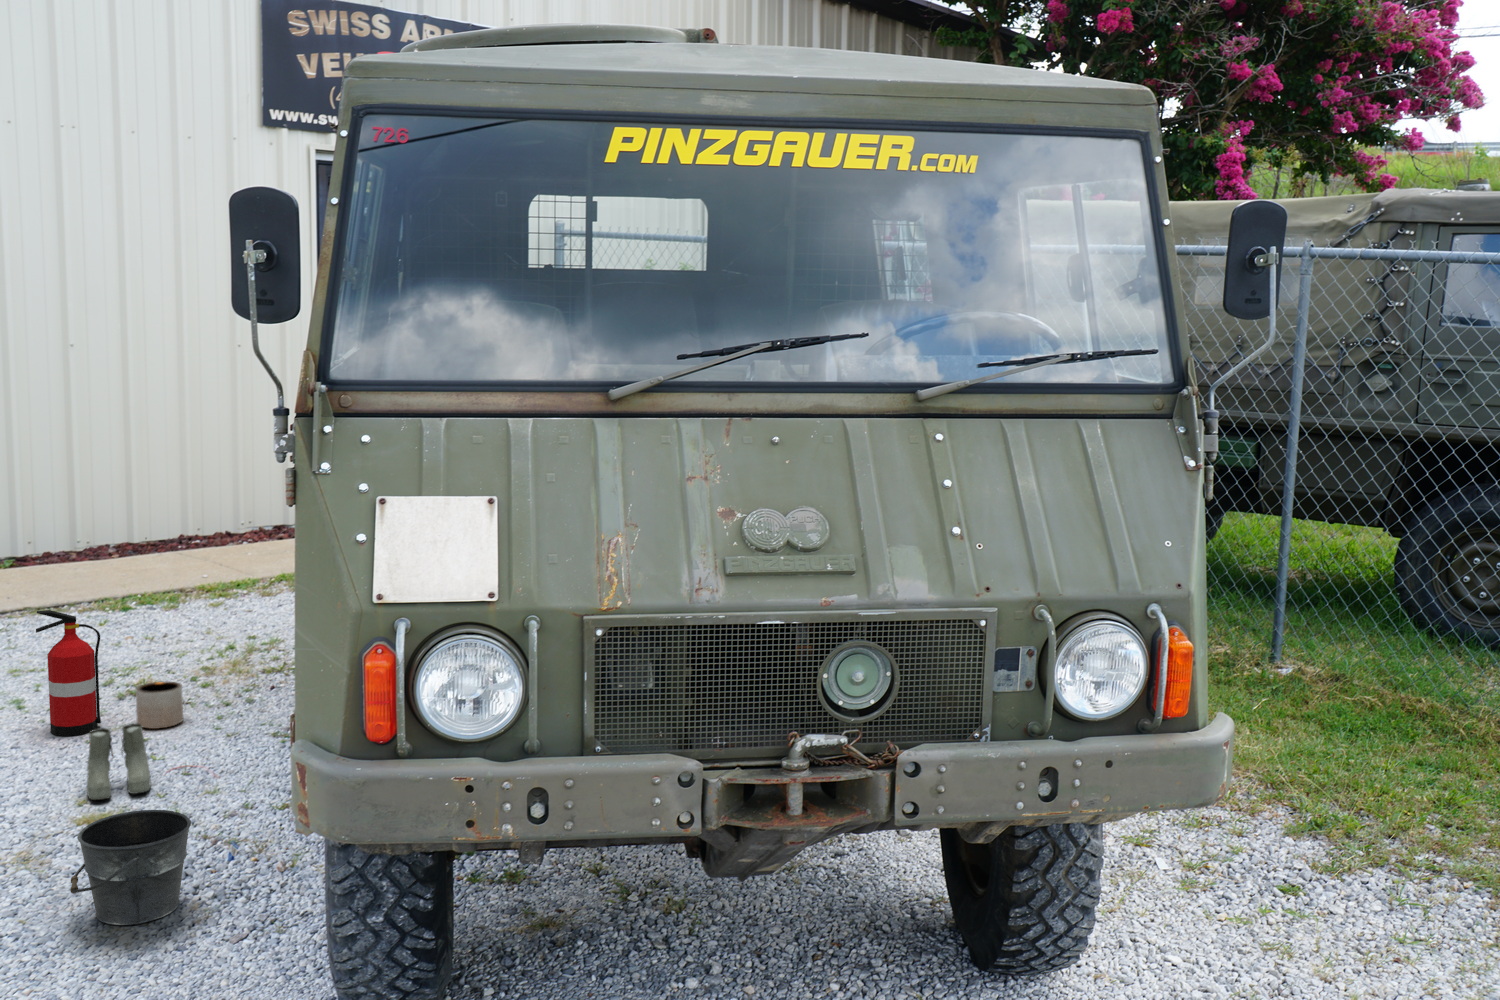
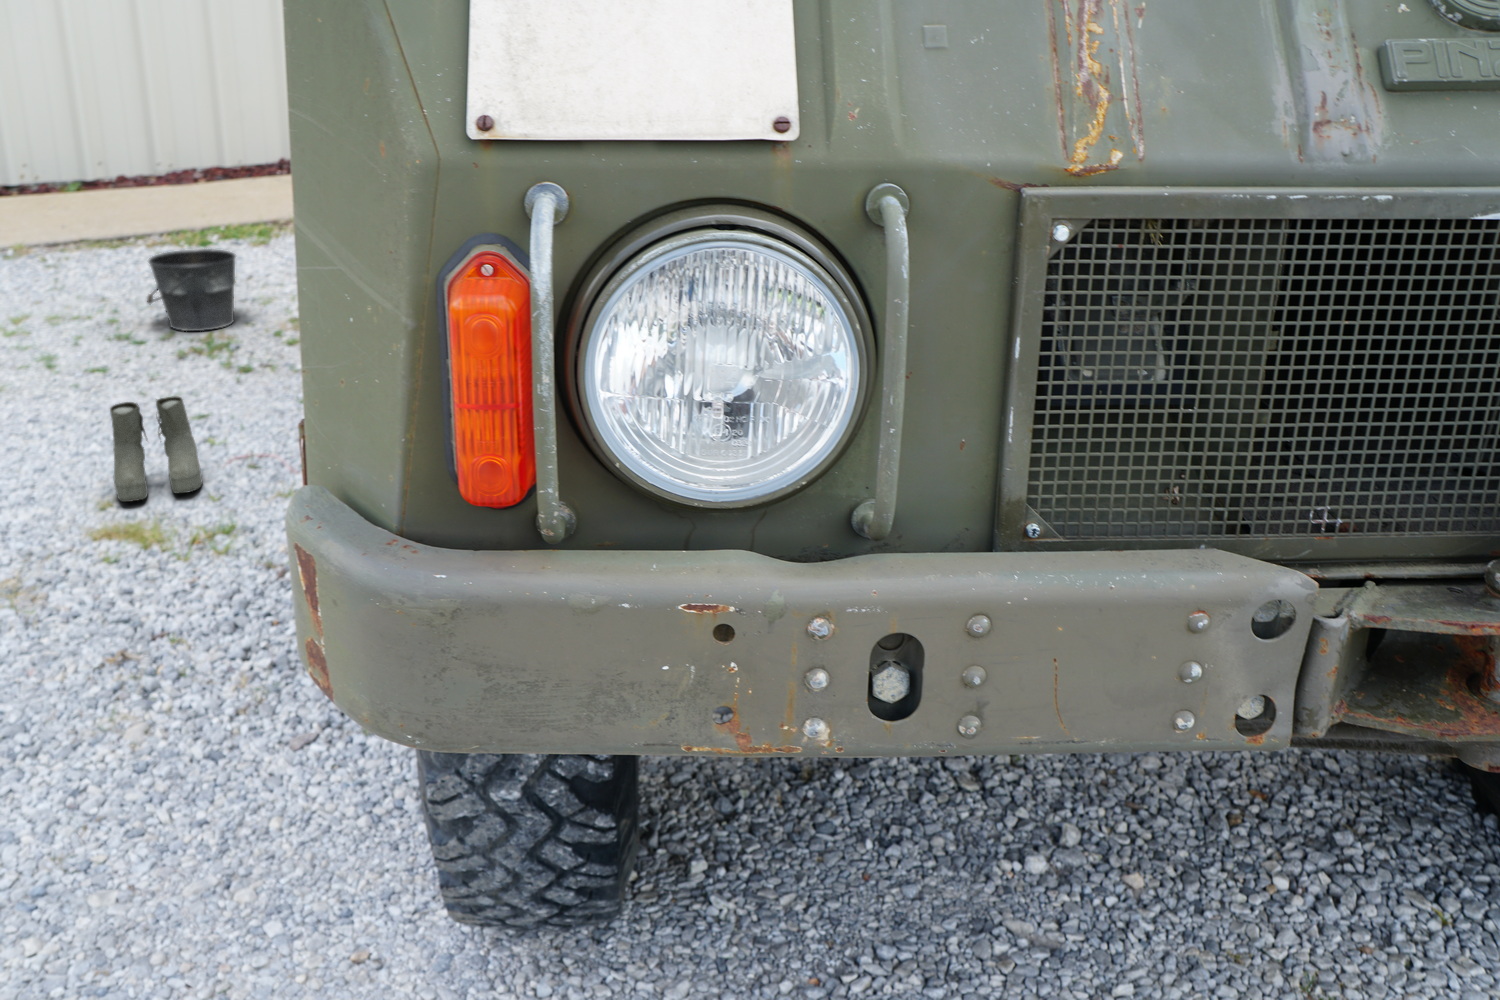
fire extinguisher: present [36,610,101,736] -> none [41,237,148,408]
planter: present [136,682,183,729] -> none [188,338,255,400]
bucket: present [70,810,191,925] -> present [147,249,236,331]

